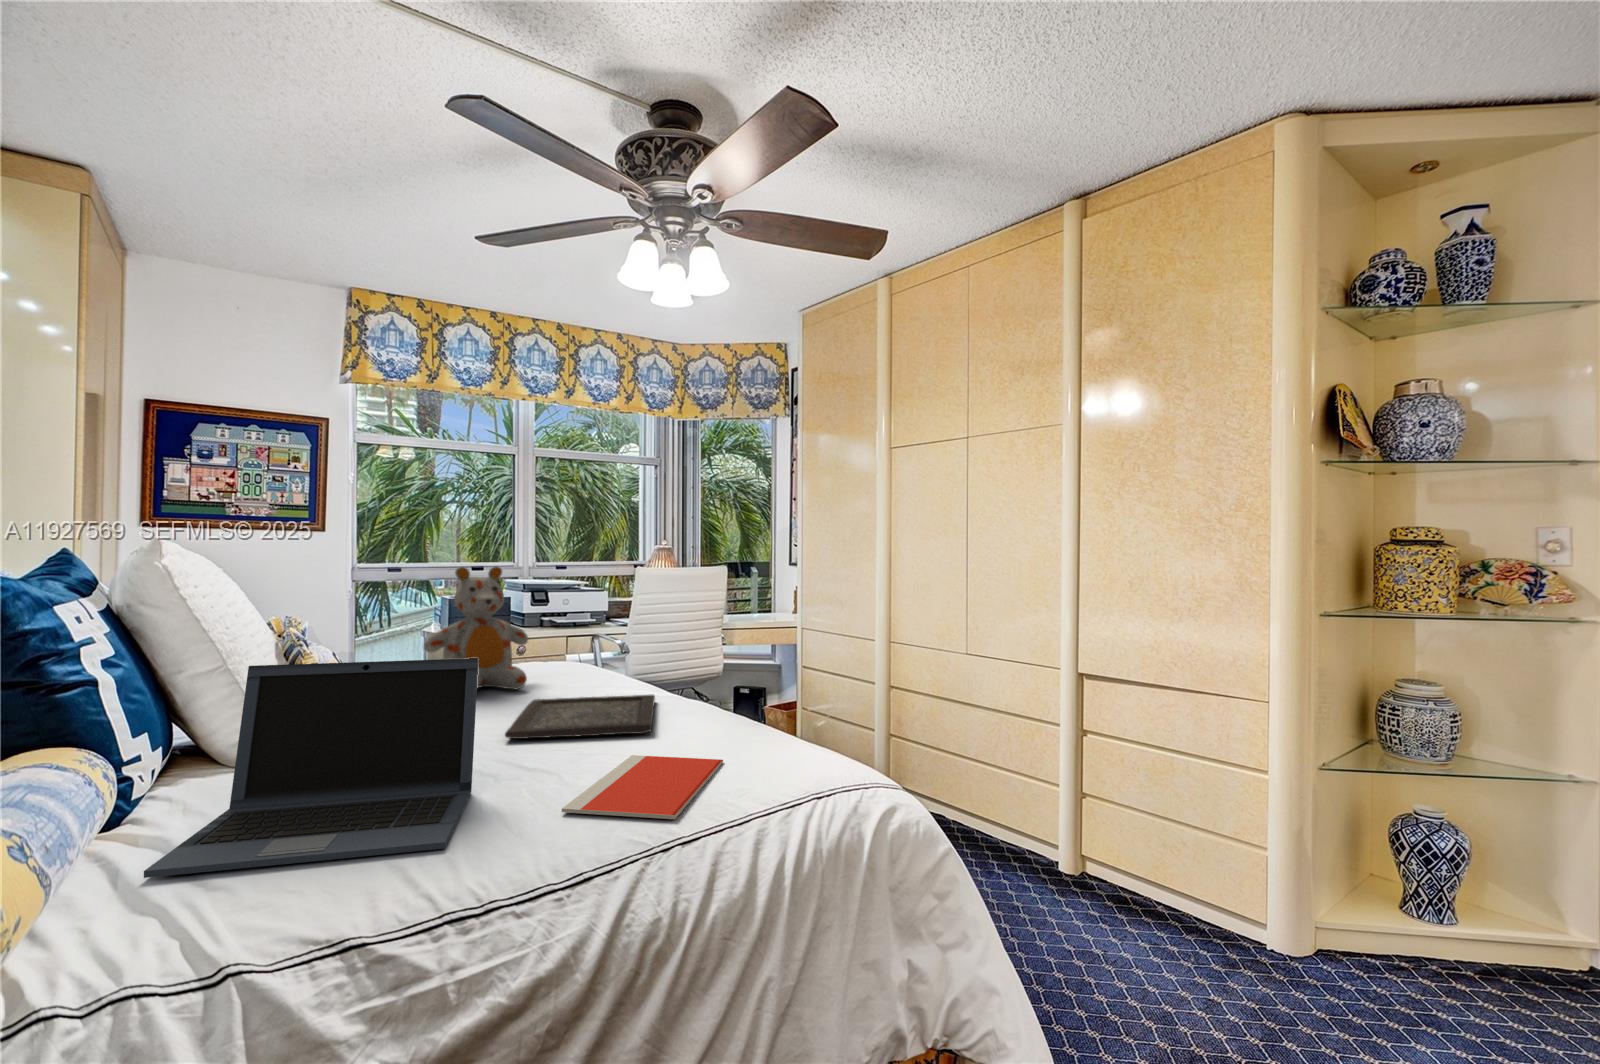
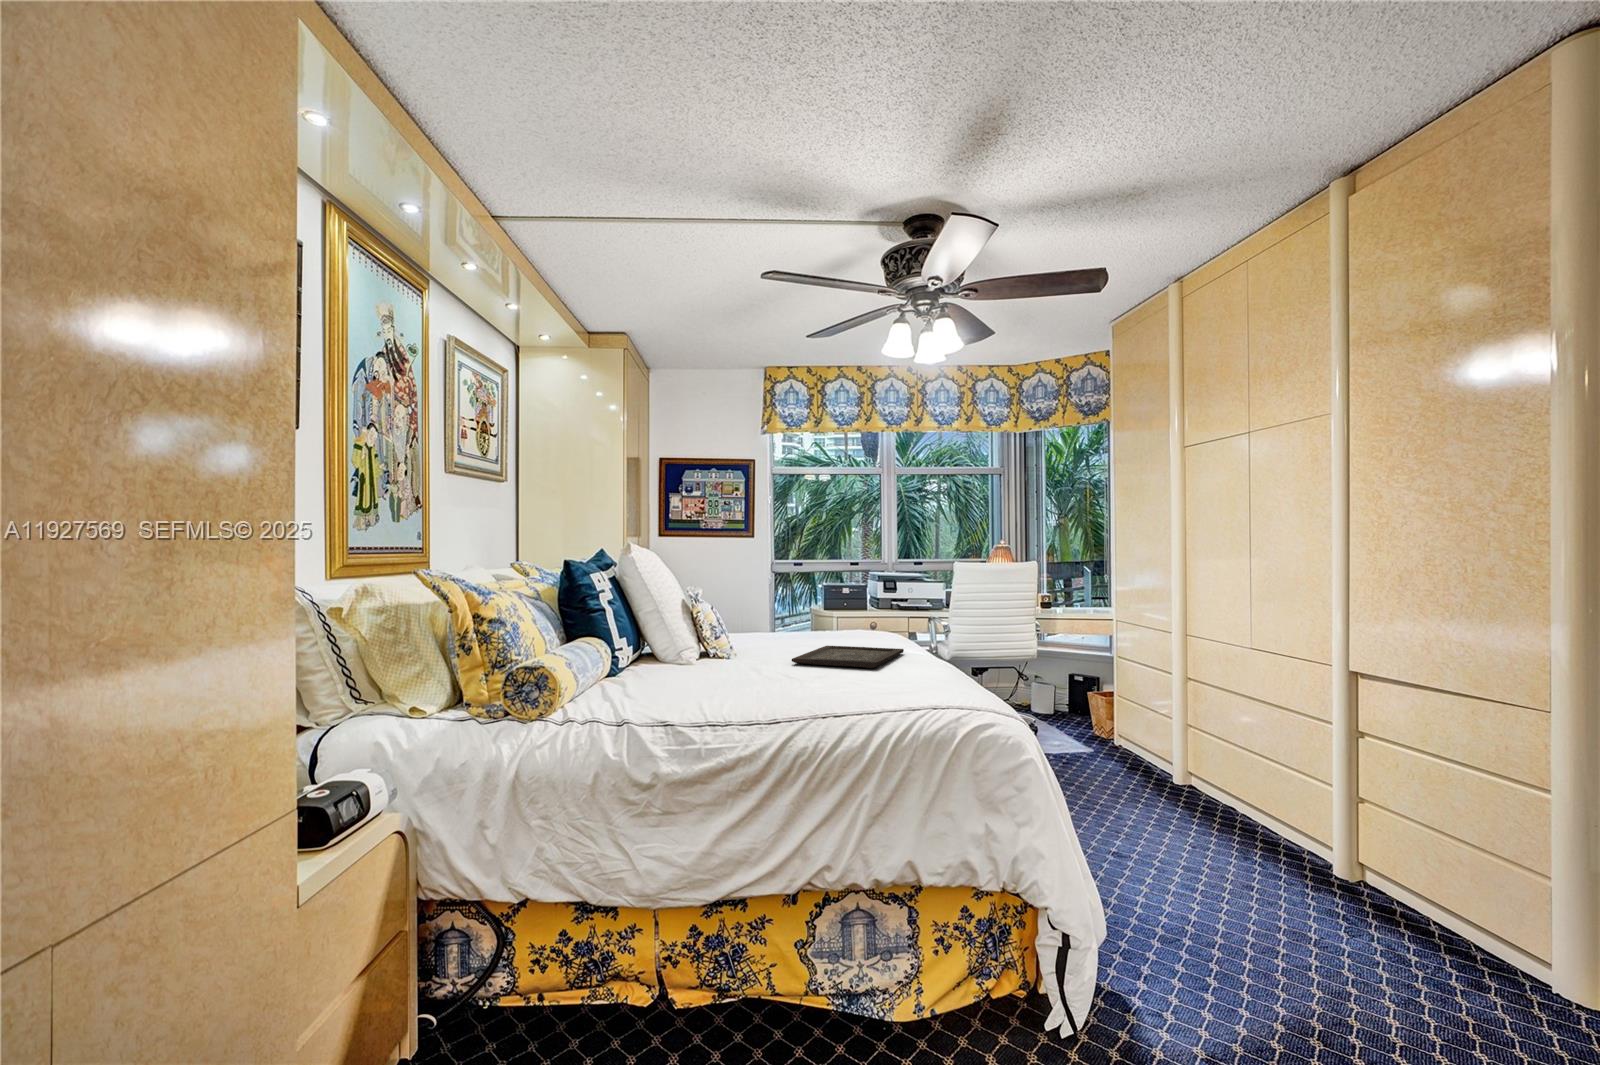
stuffed bear: present [424,566,528,689] -> none [774,558,840,641]
laptop: present [144,658,478,878] -> none [610,606,760,699]
notebook: present [562,755,723,819] -> none [785,676,901,703]

